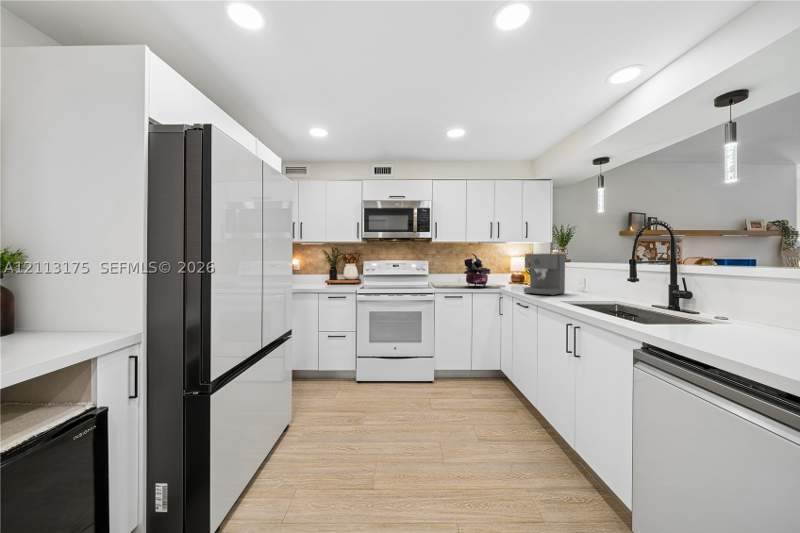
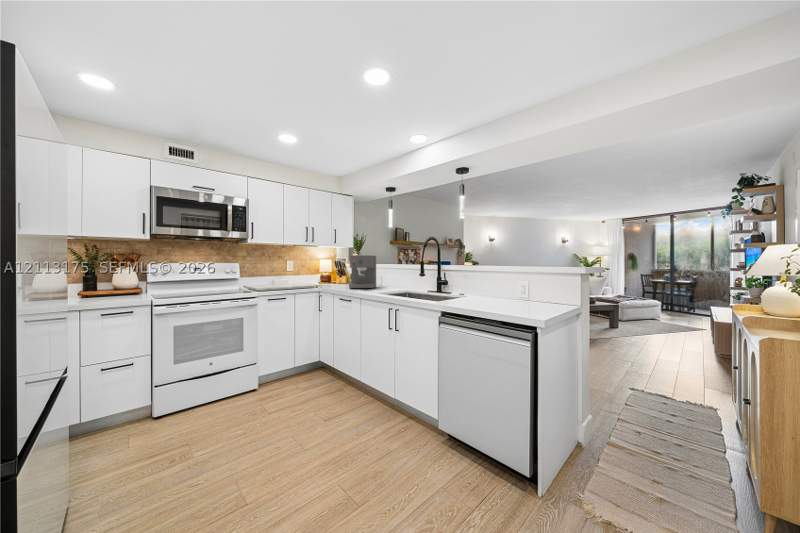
potted plant: present [464,254,490,287] -> none [286,255,311,286]

